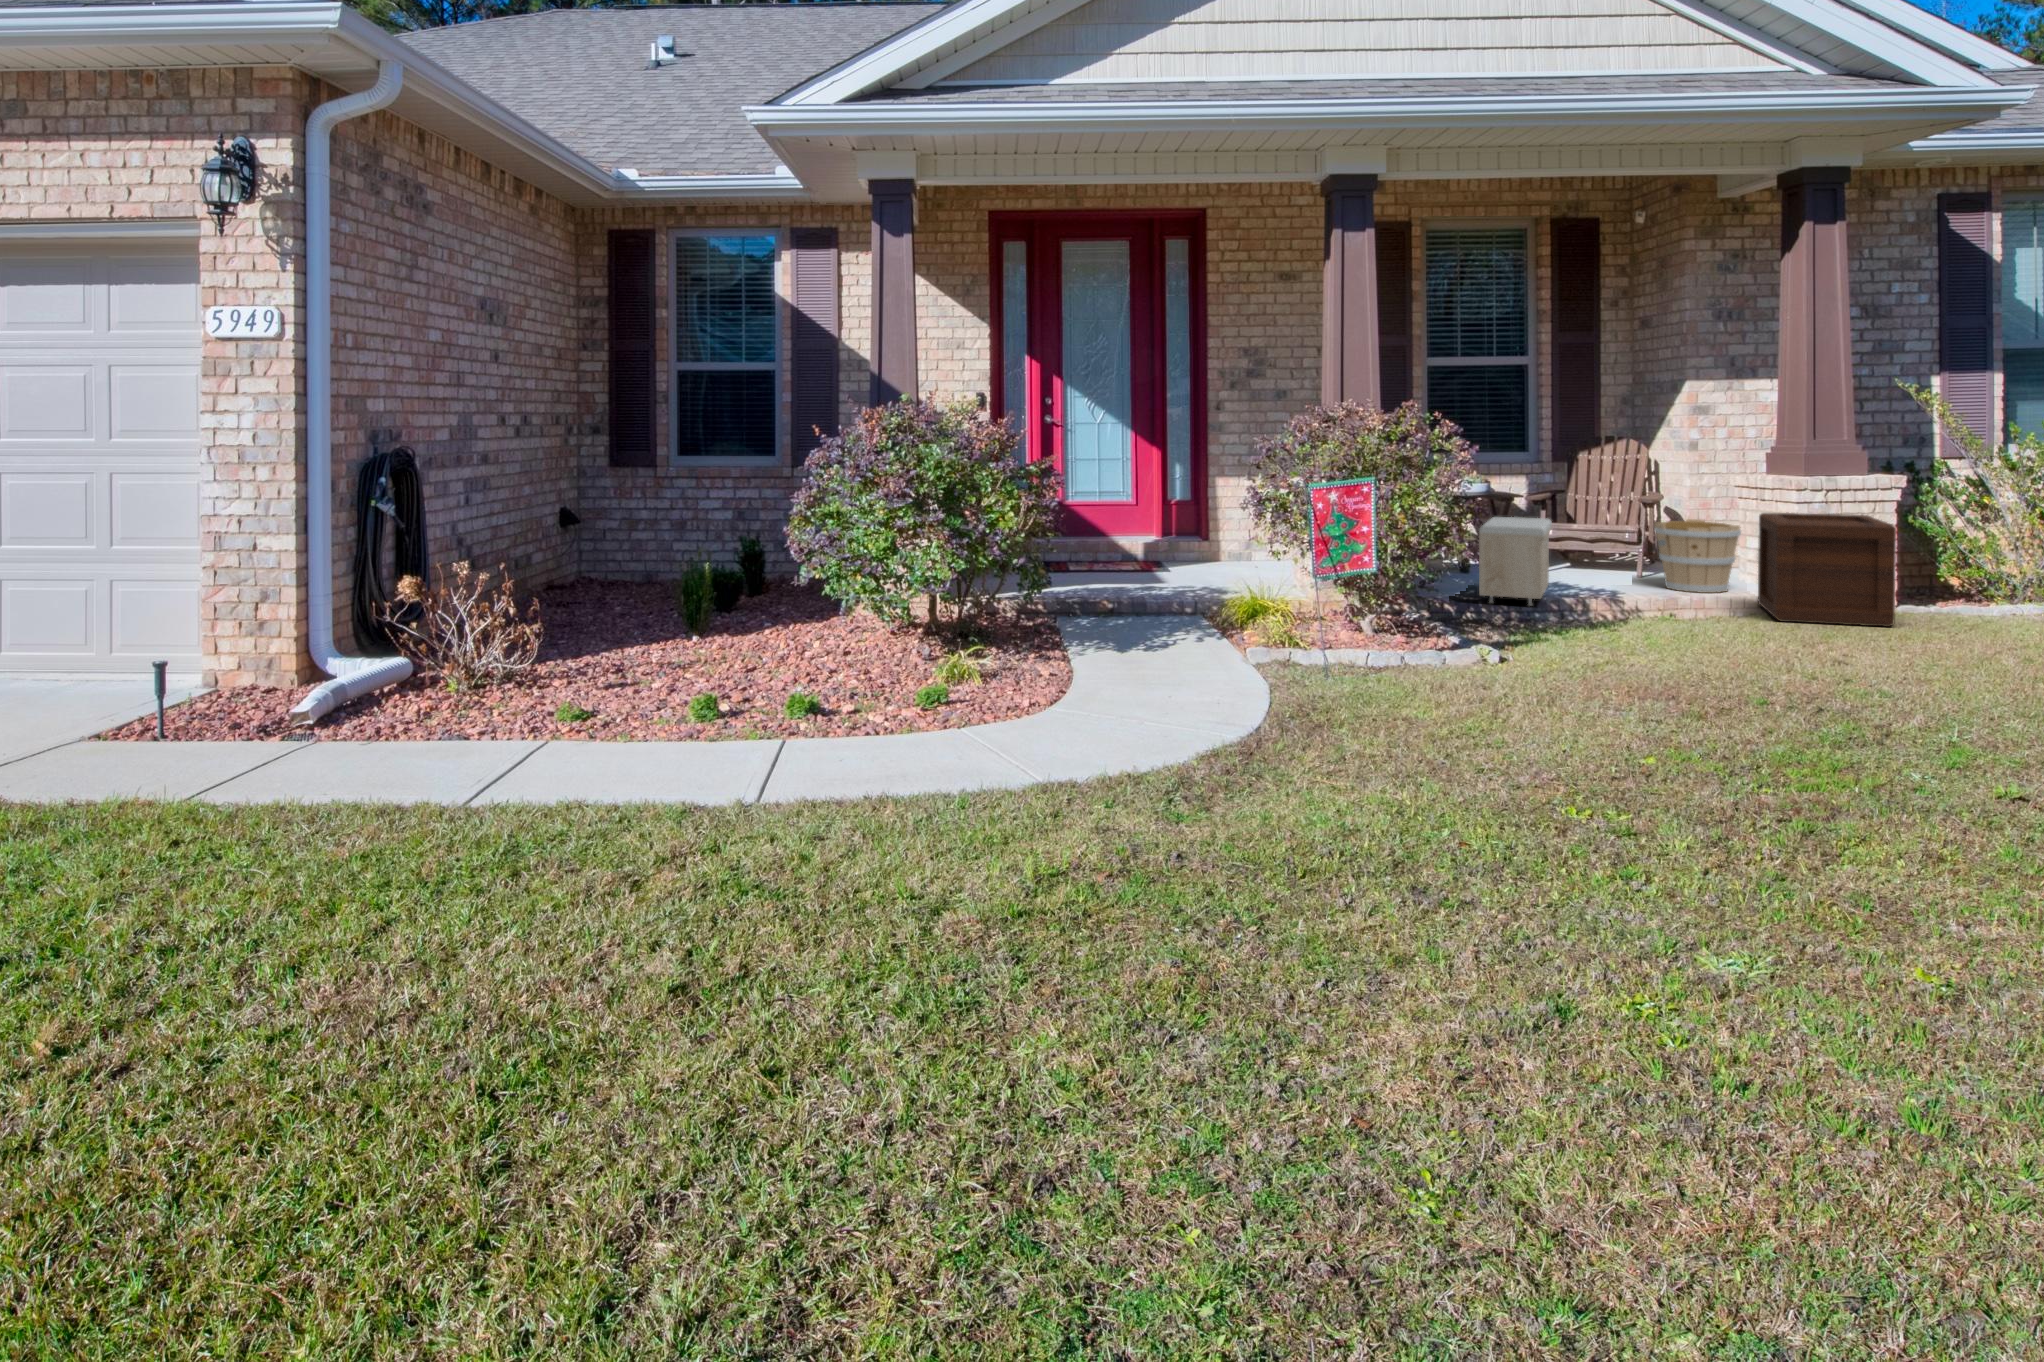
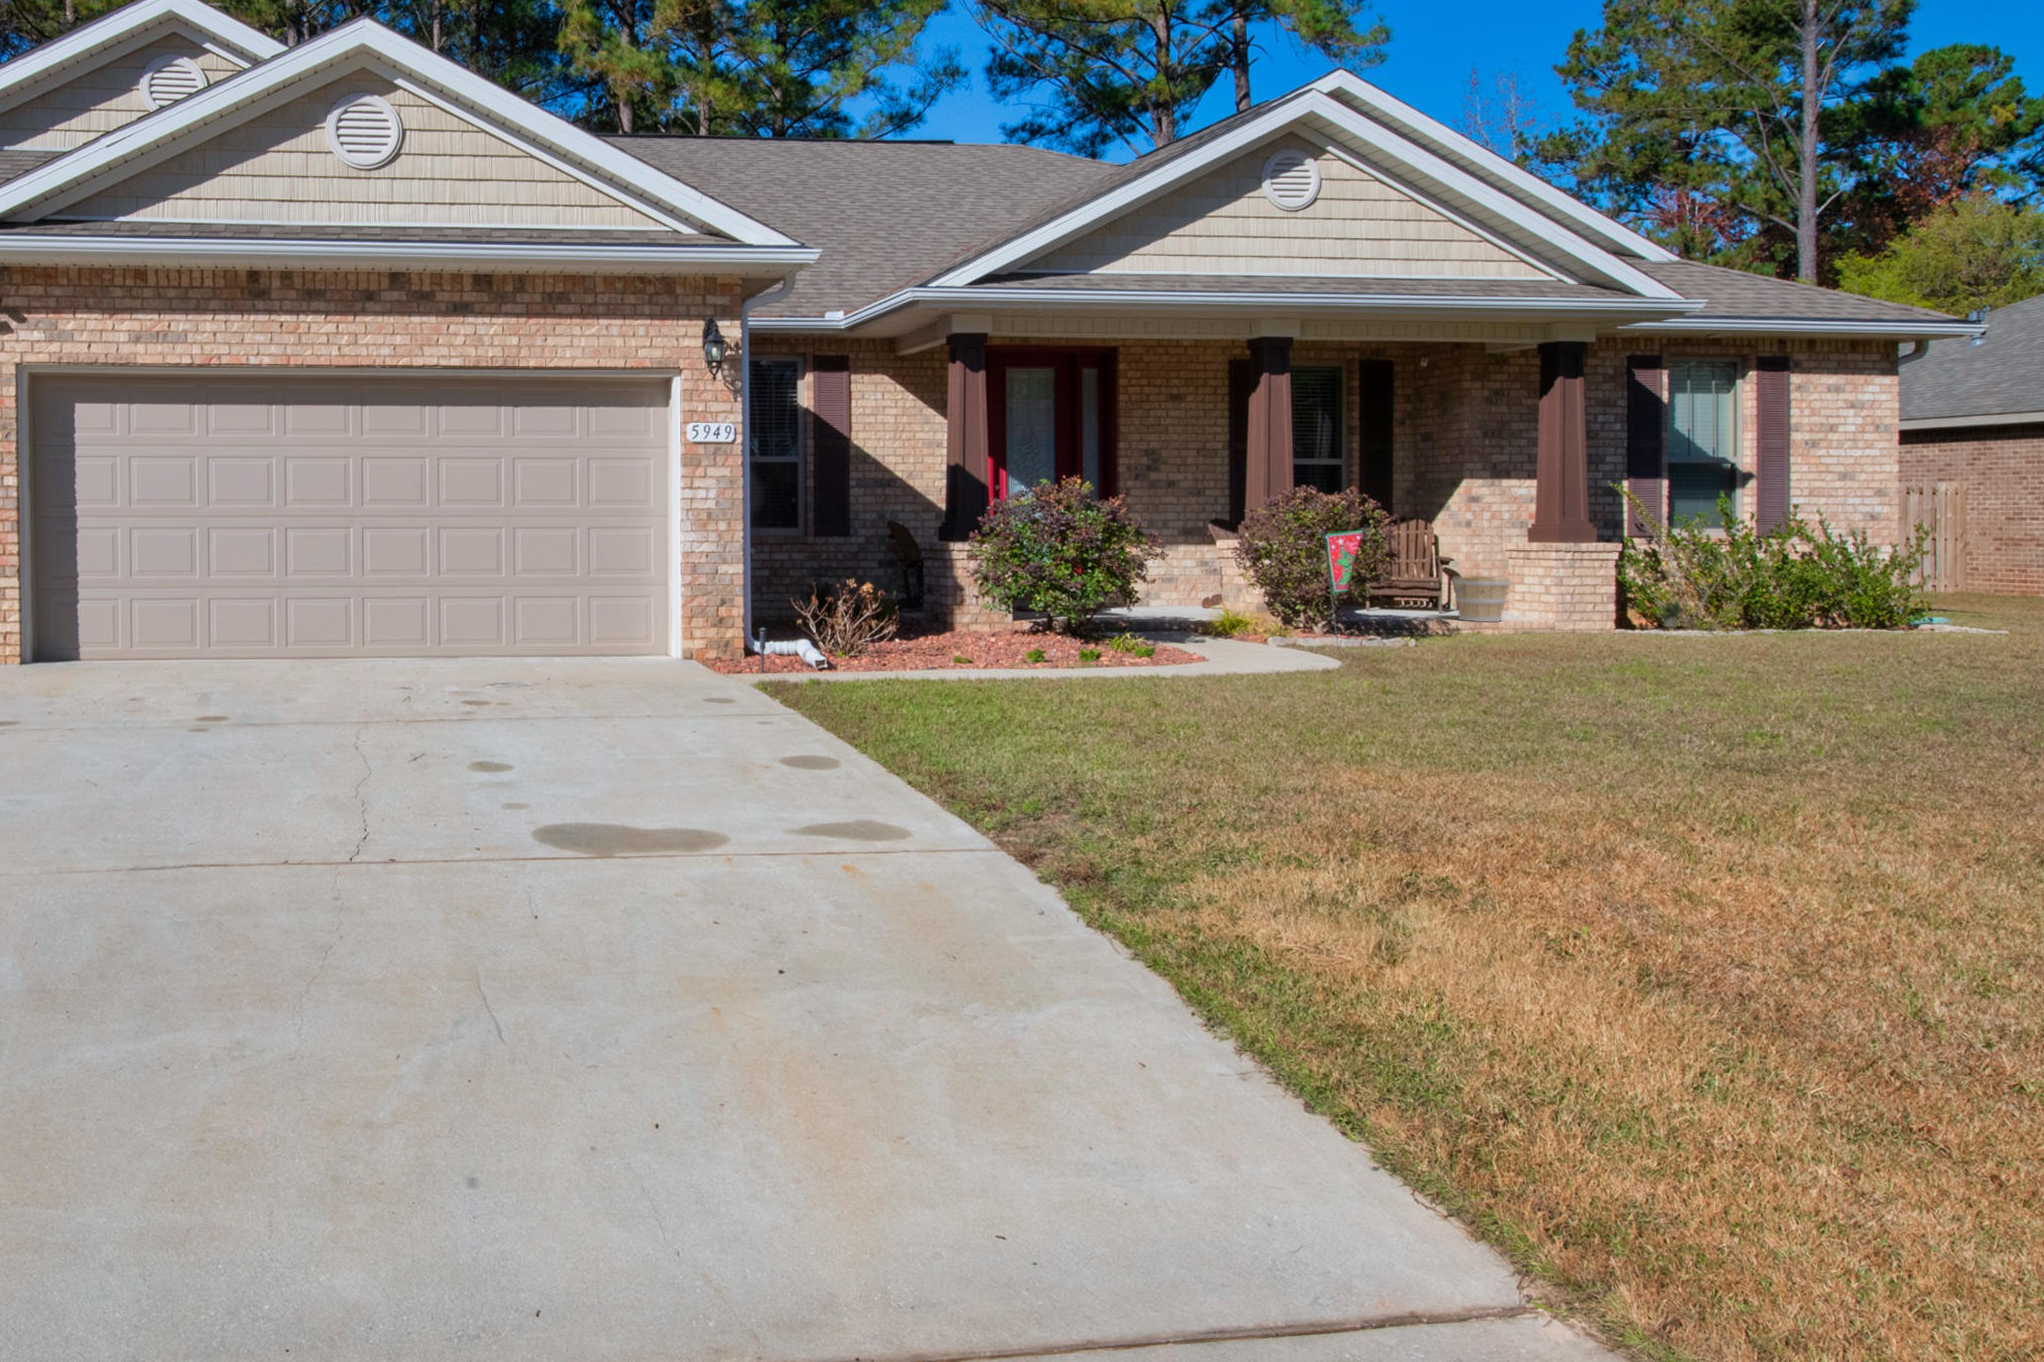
wooden crate: present [1758,513,1896,627] -> none [1527,567,1618,635]
storage bench: present [1479,517,1552,606] -> none [1351,572,1399,627]
potted plant: none [1961,560,2031,607] -> present [1659,601,1685,628]

